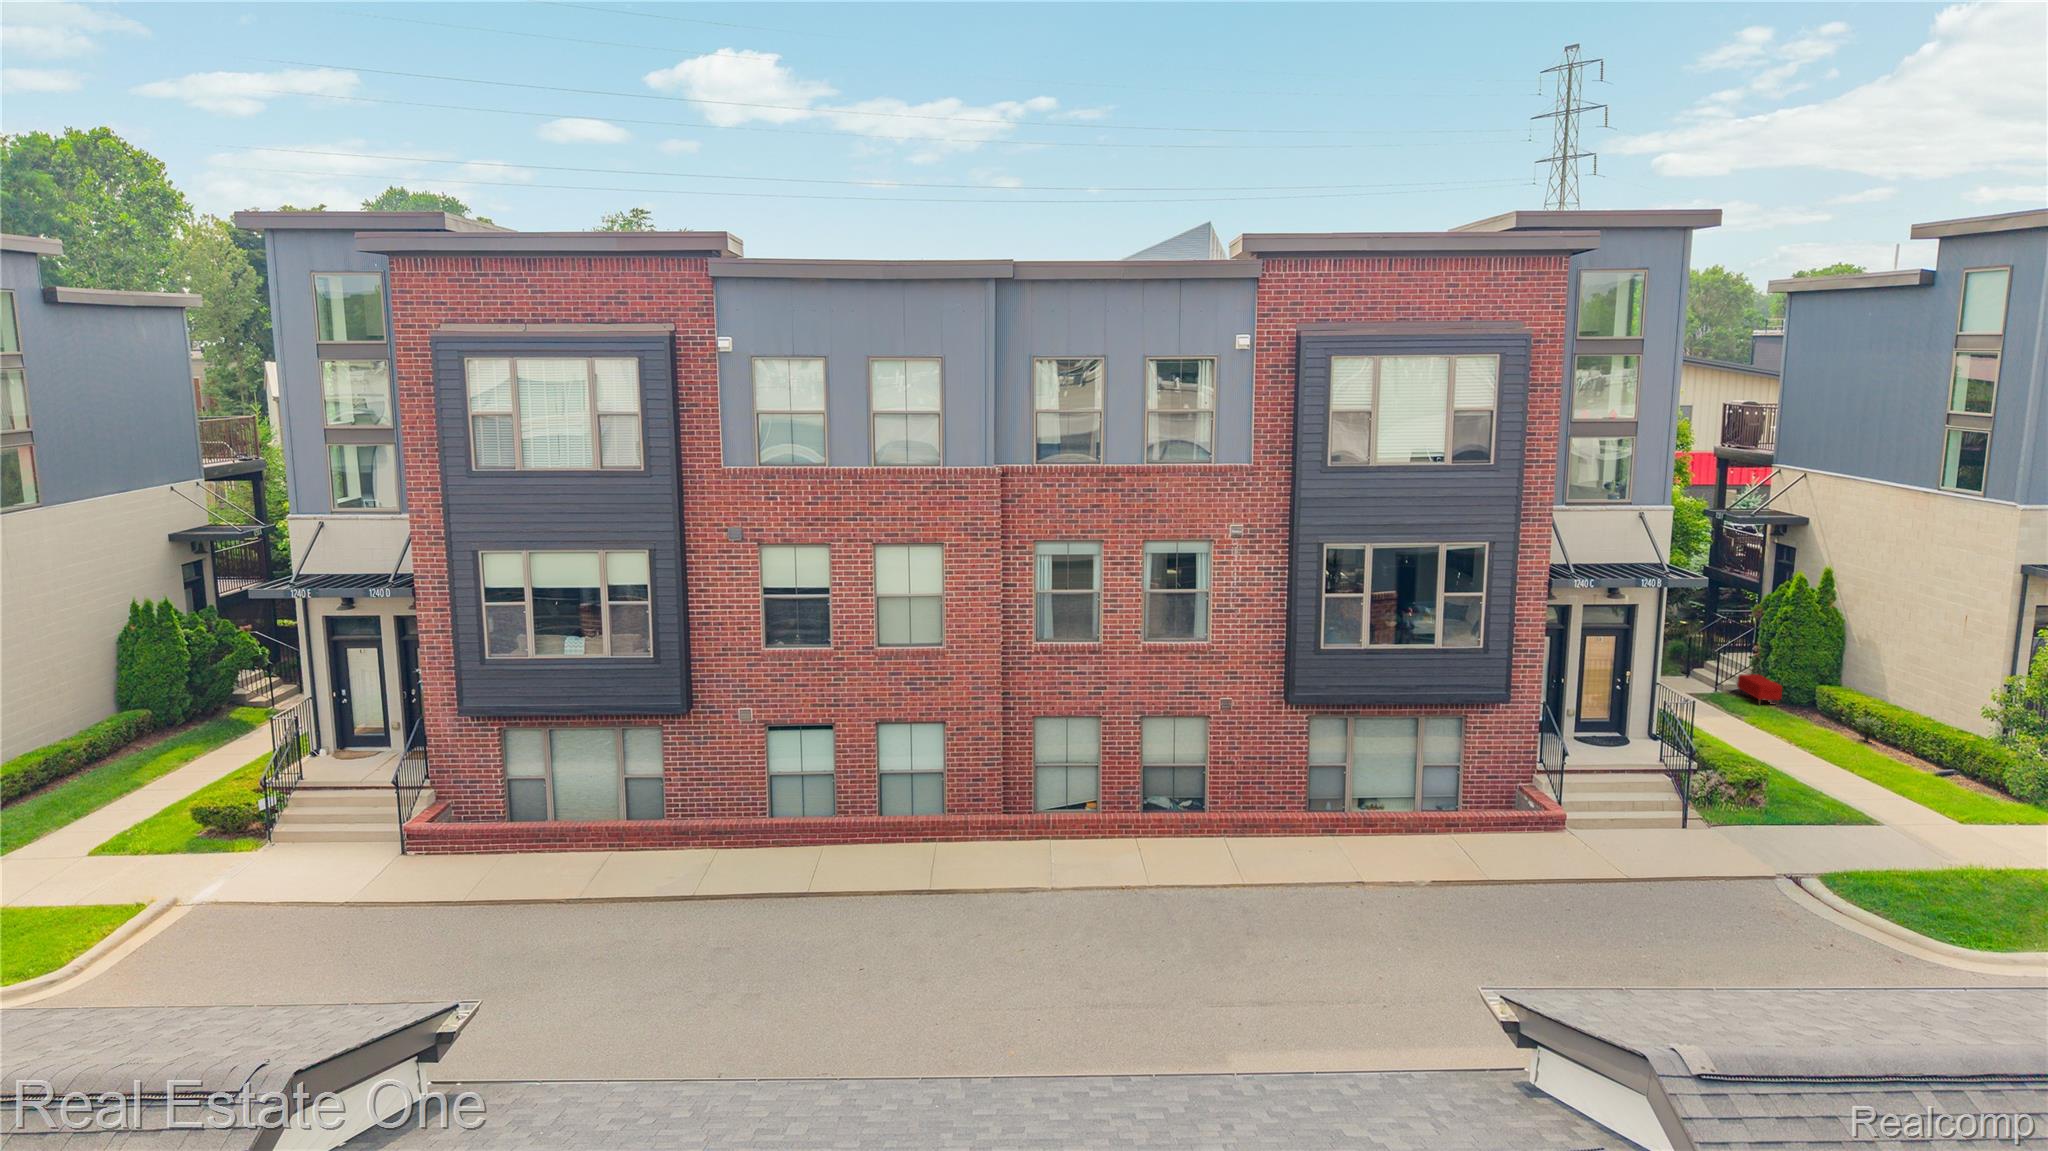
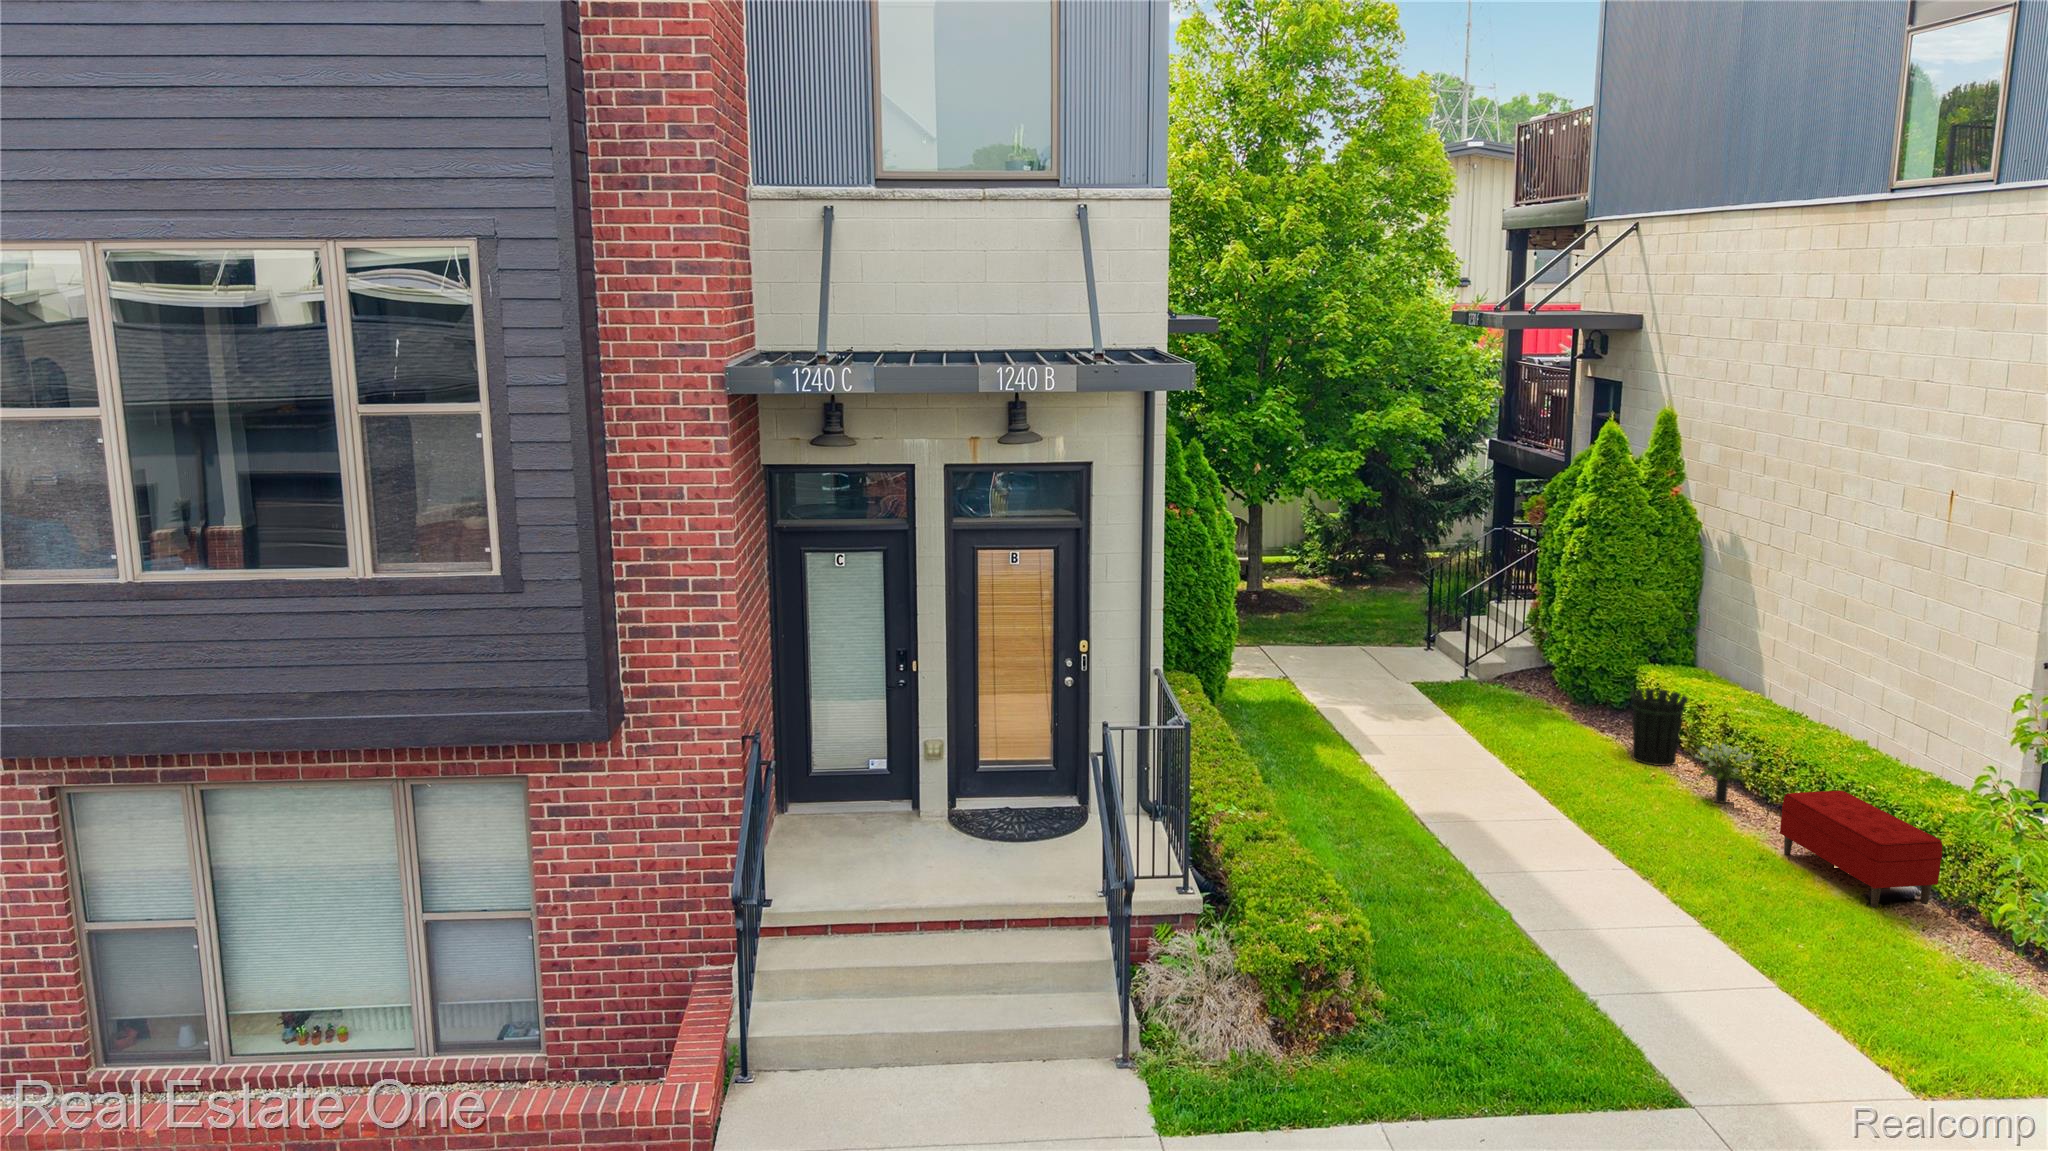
bench: present [1737,674,1782,705] -> present [1780,791,1942,908]
waste bin: none [1820,695,1848,728] -> present [1630,689,1688,766]

